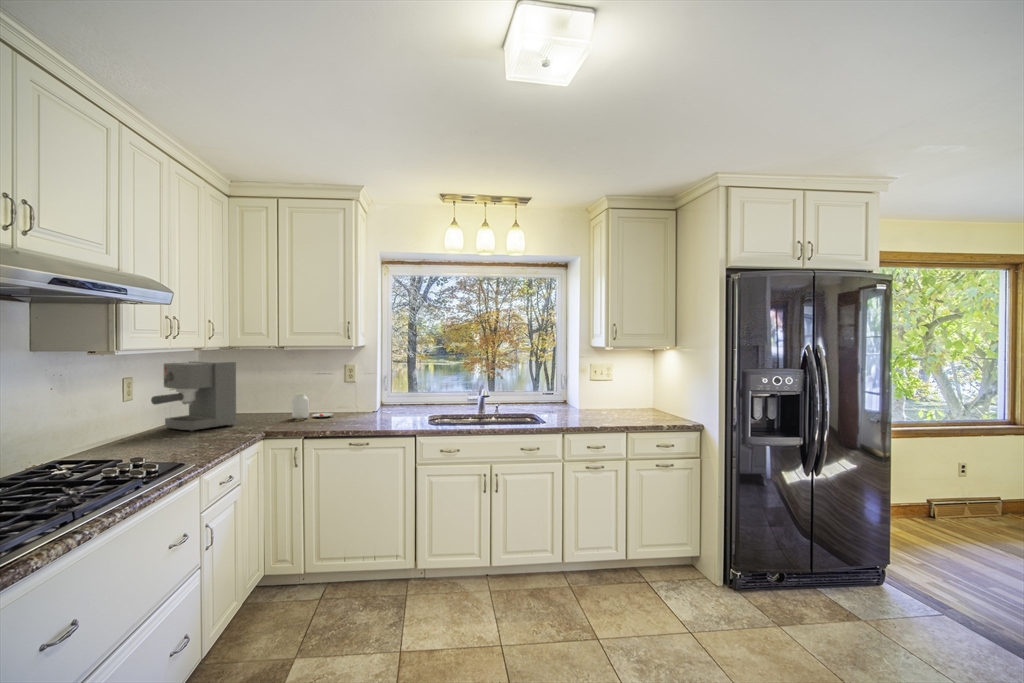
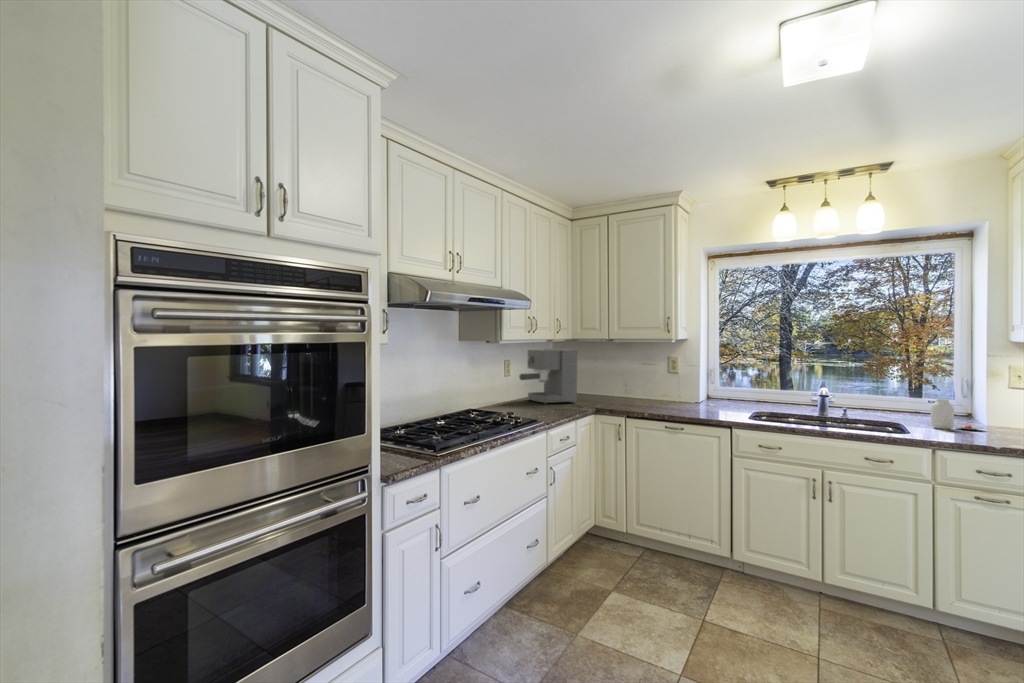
jar: present [292,393,333,421] -> present [931,399,983,431]

